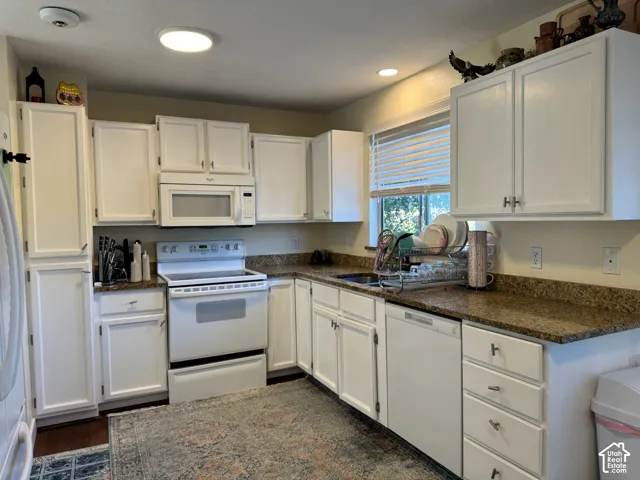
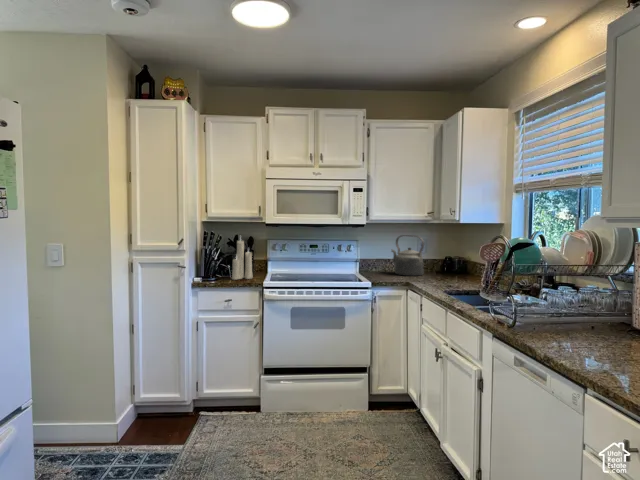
kettle: none [273,233,303,268] -> present [392,235,424,276]

